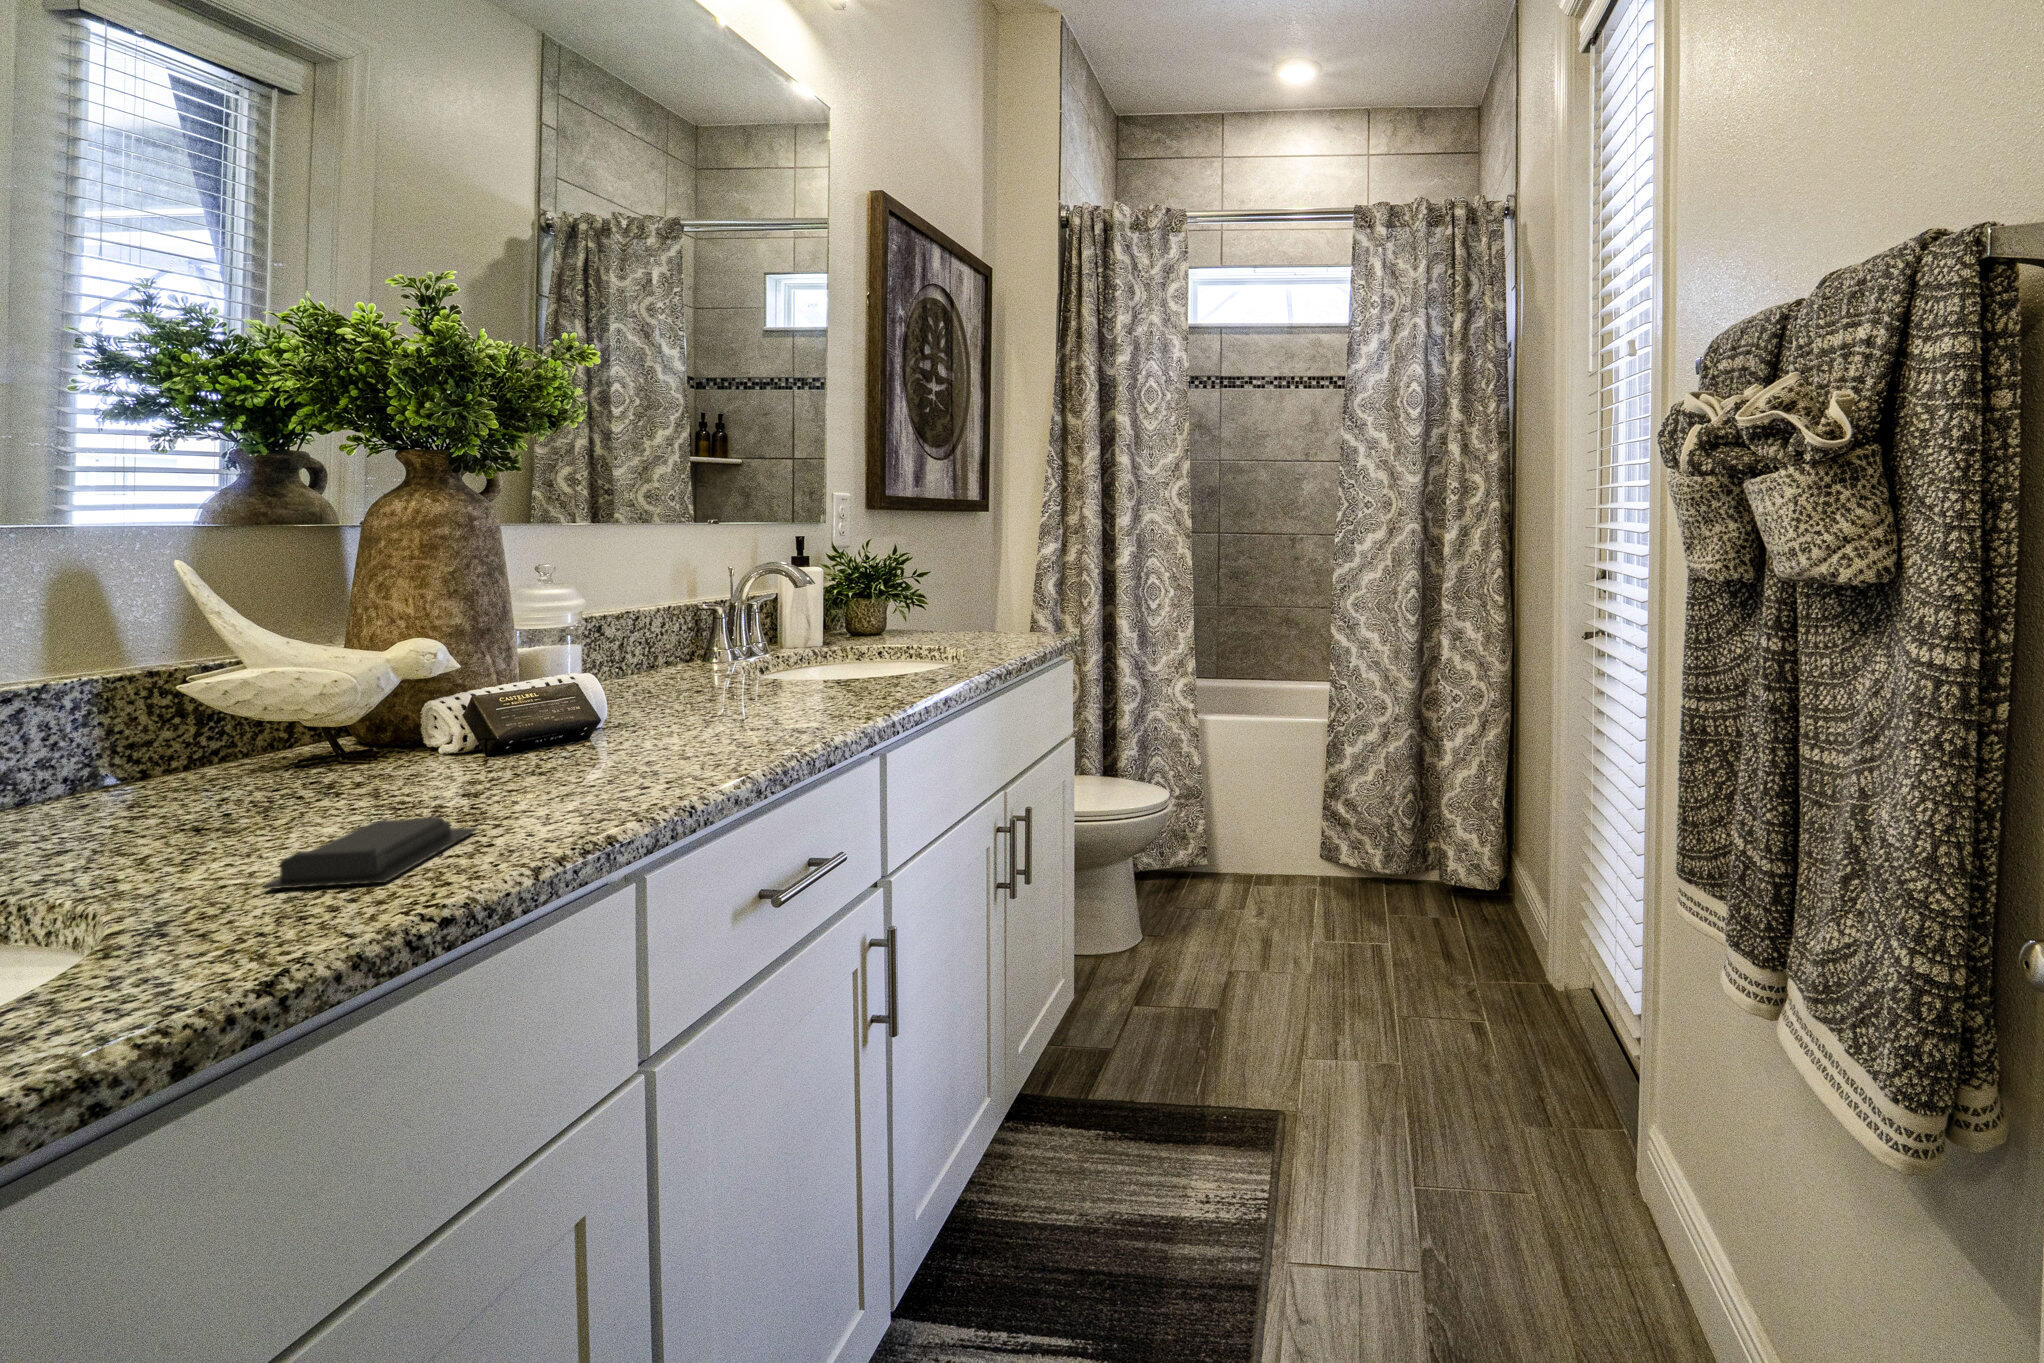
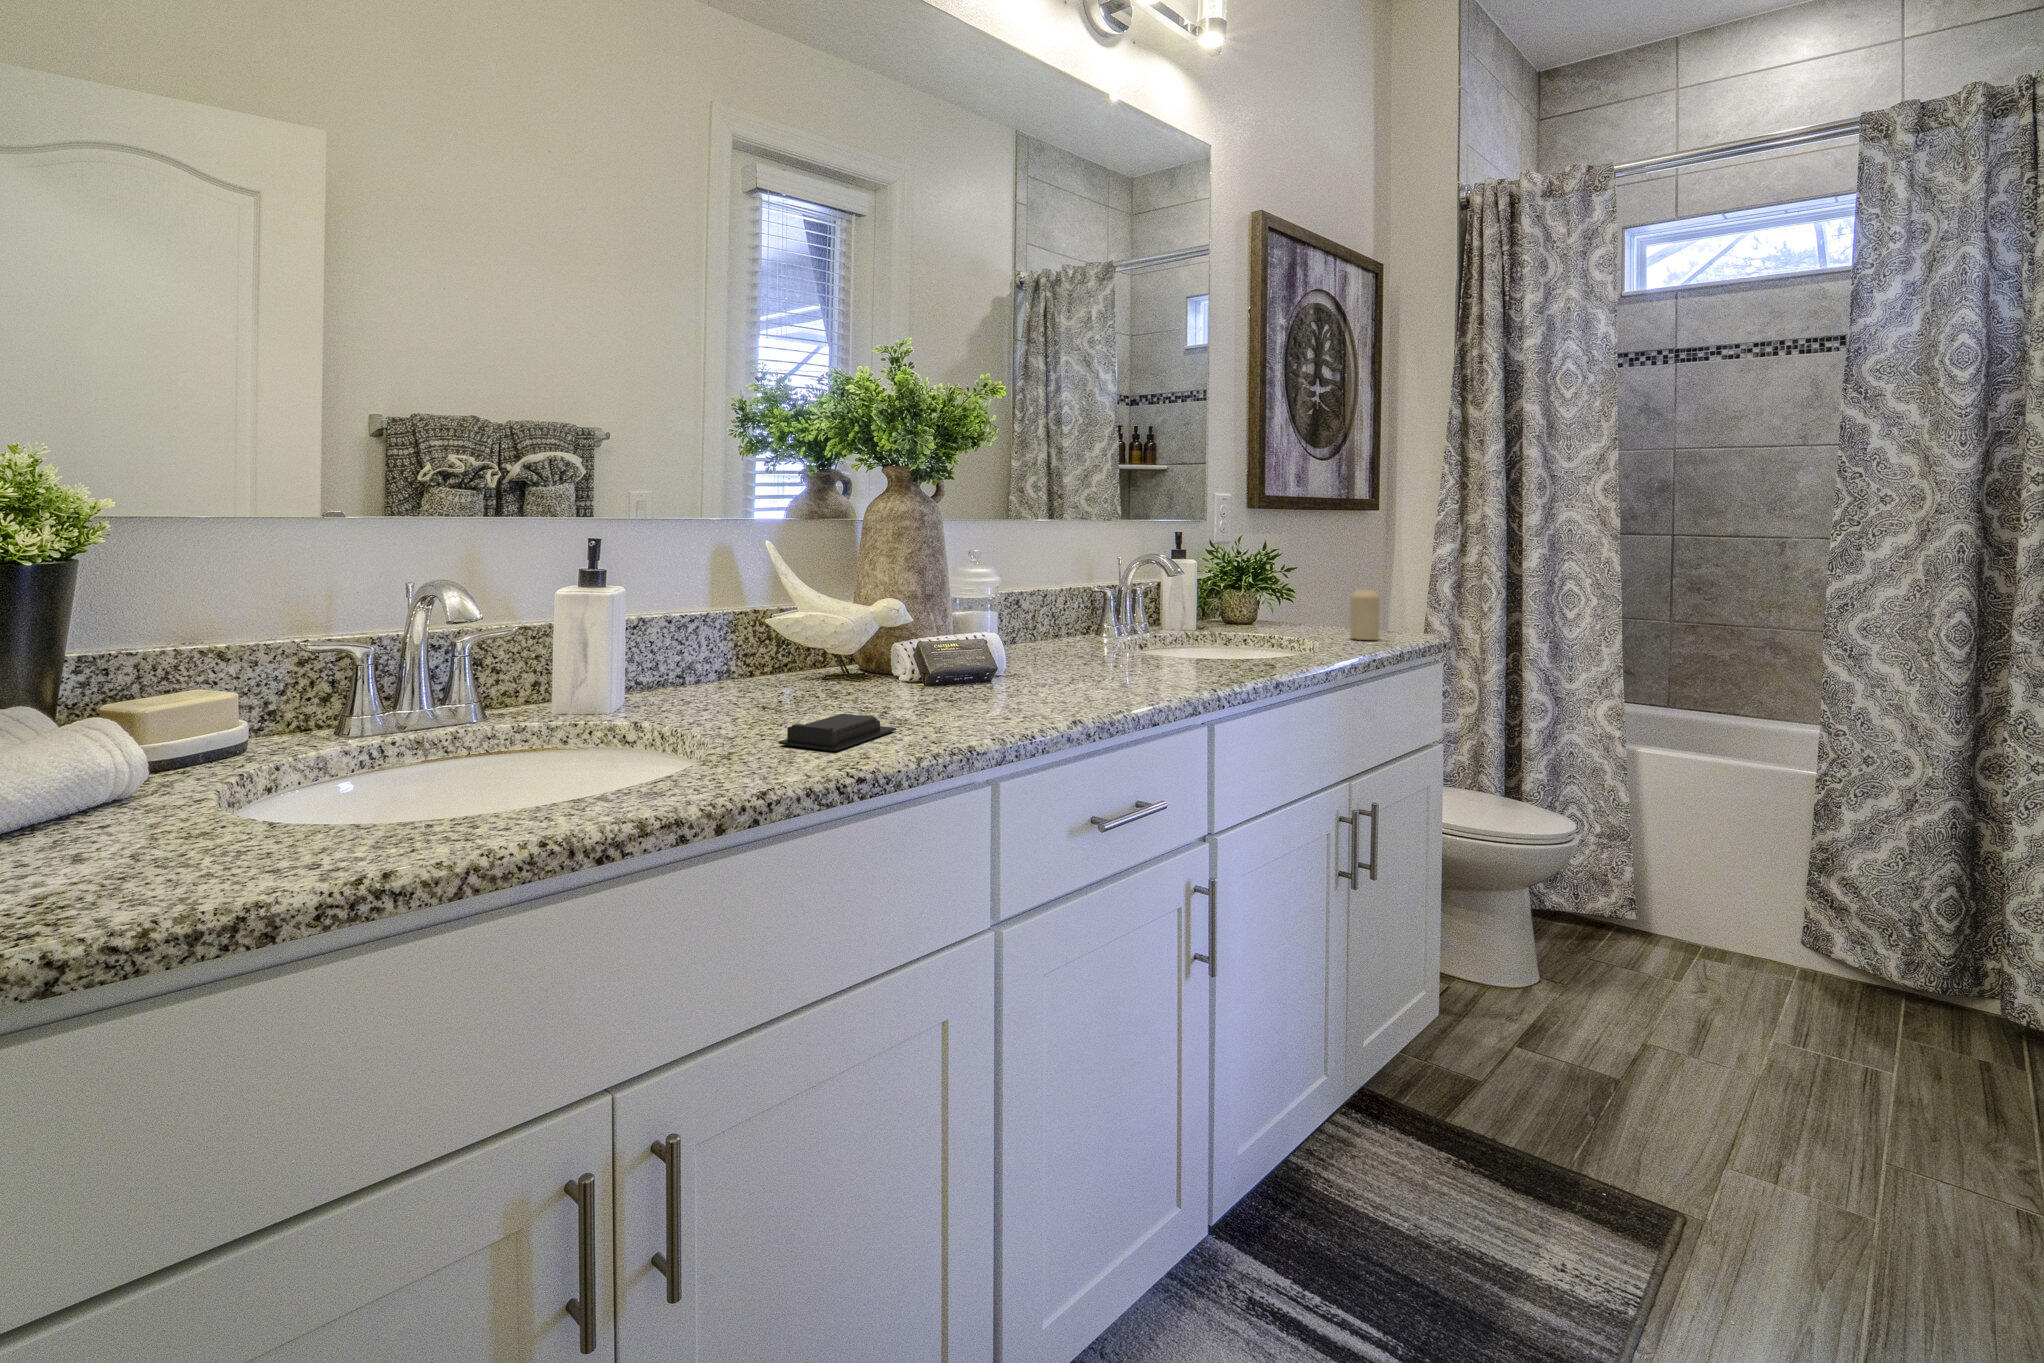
candle: none [986,592,1015,643] -> present [1350,589,1380,640]

